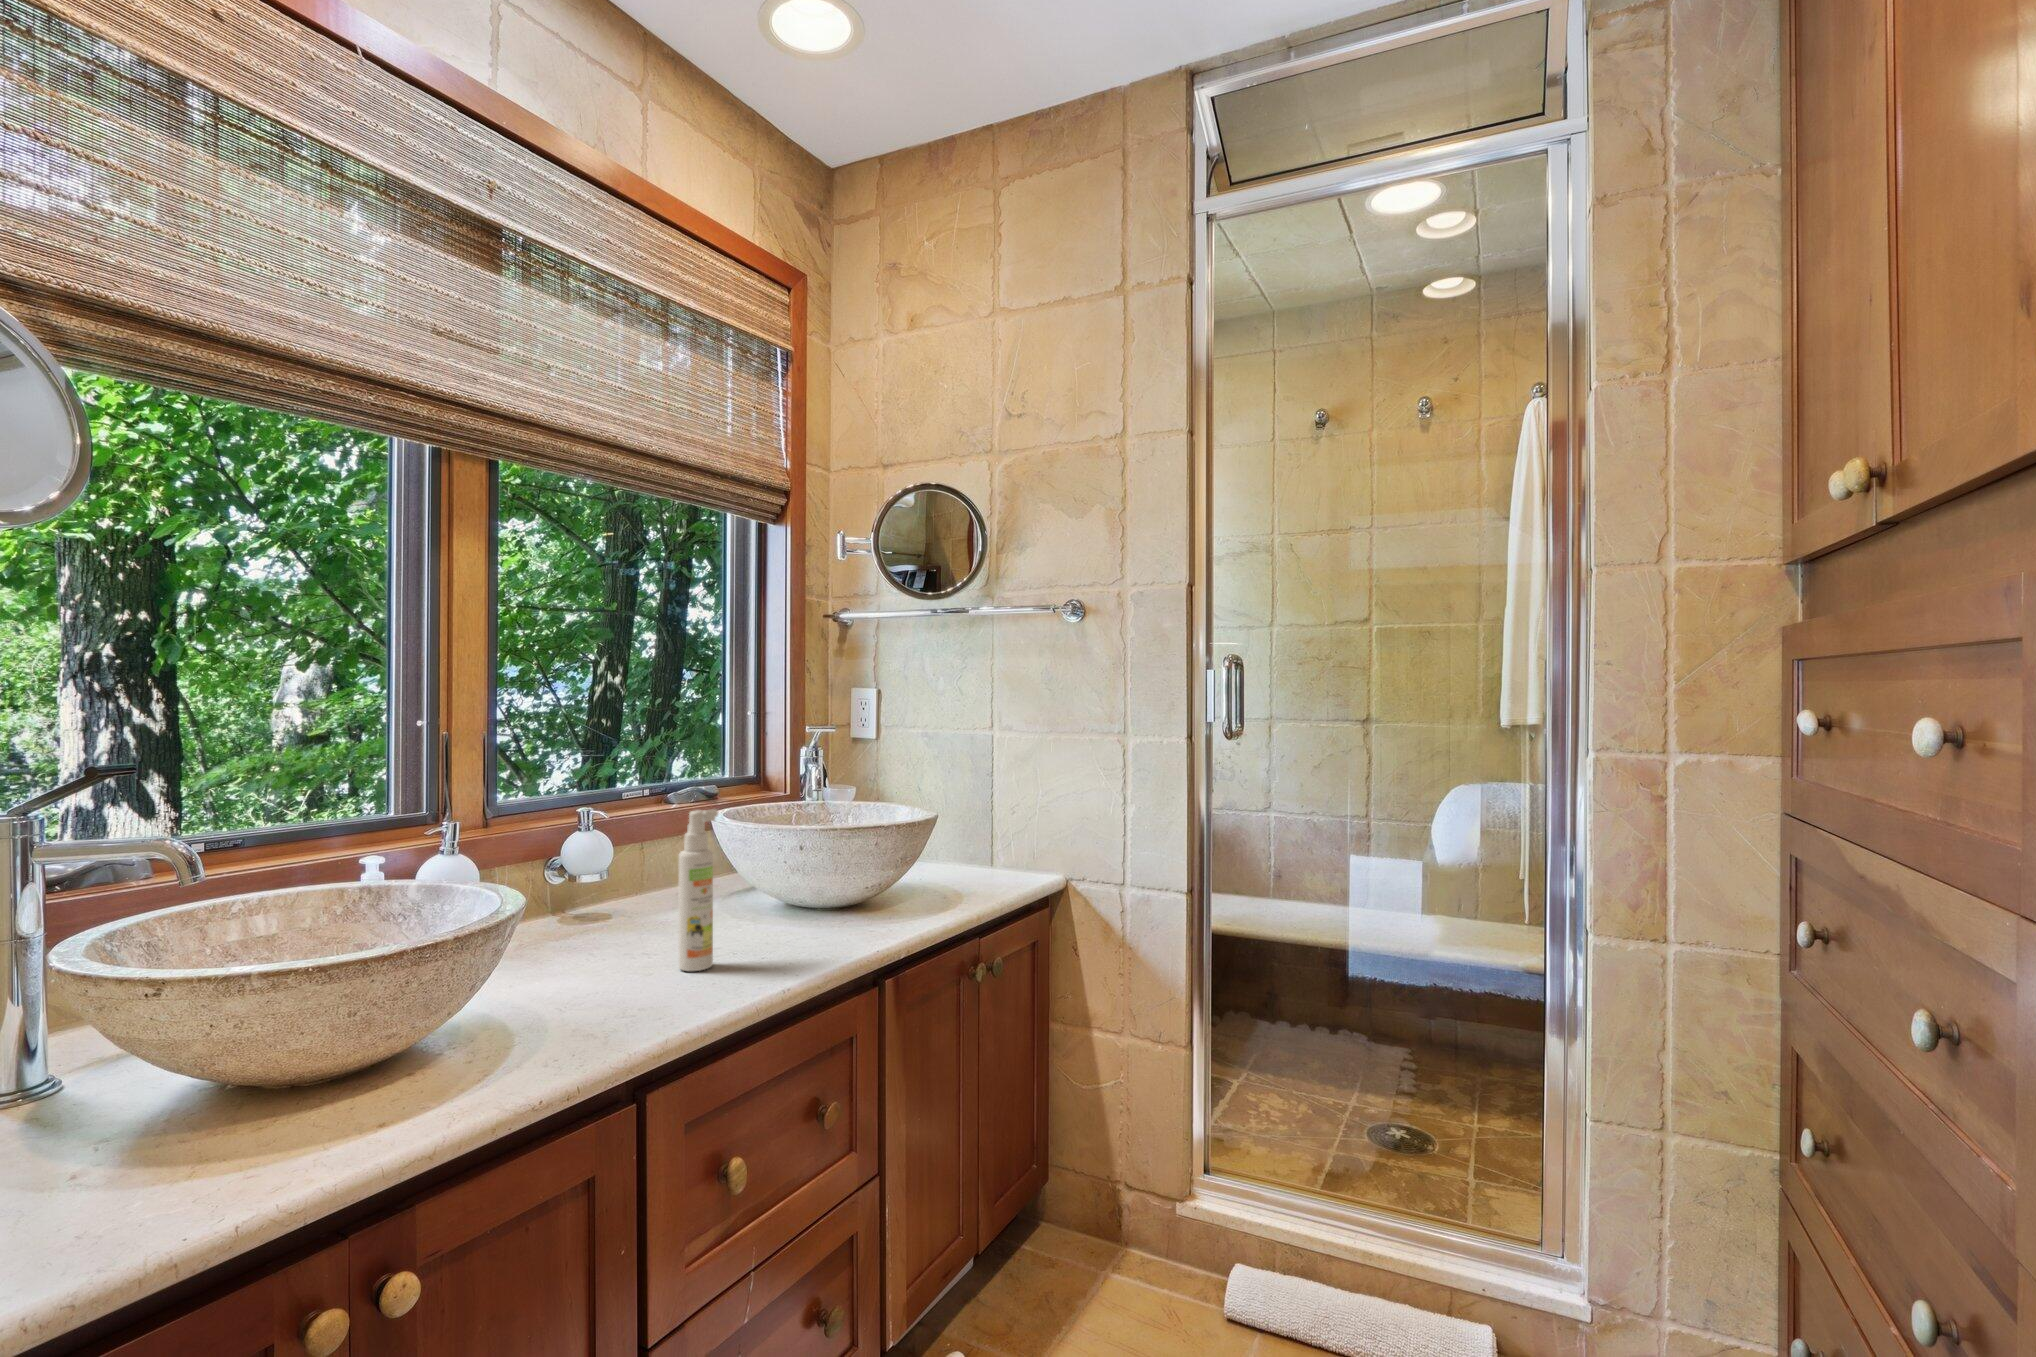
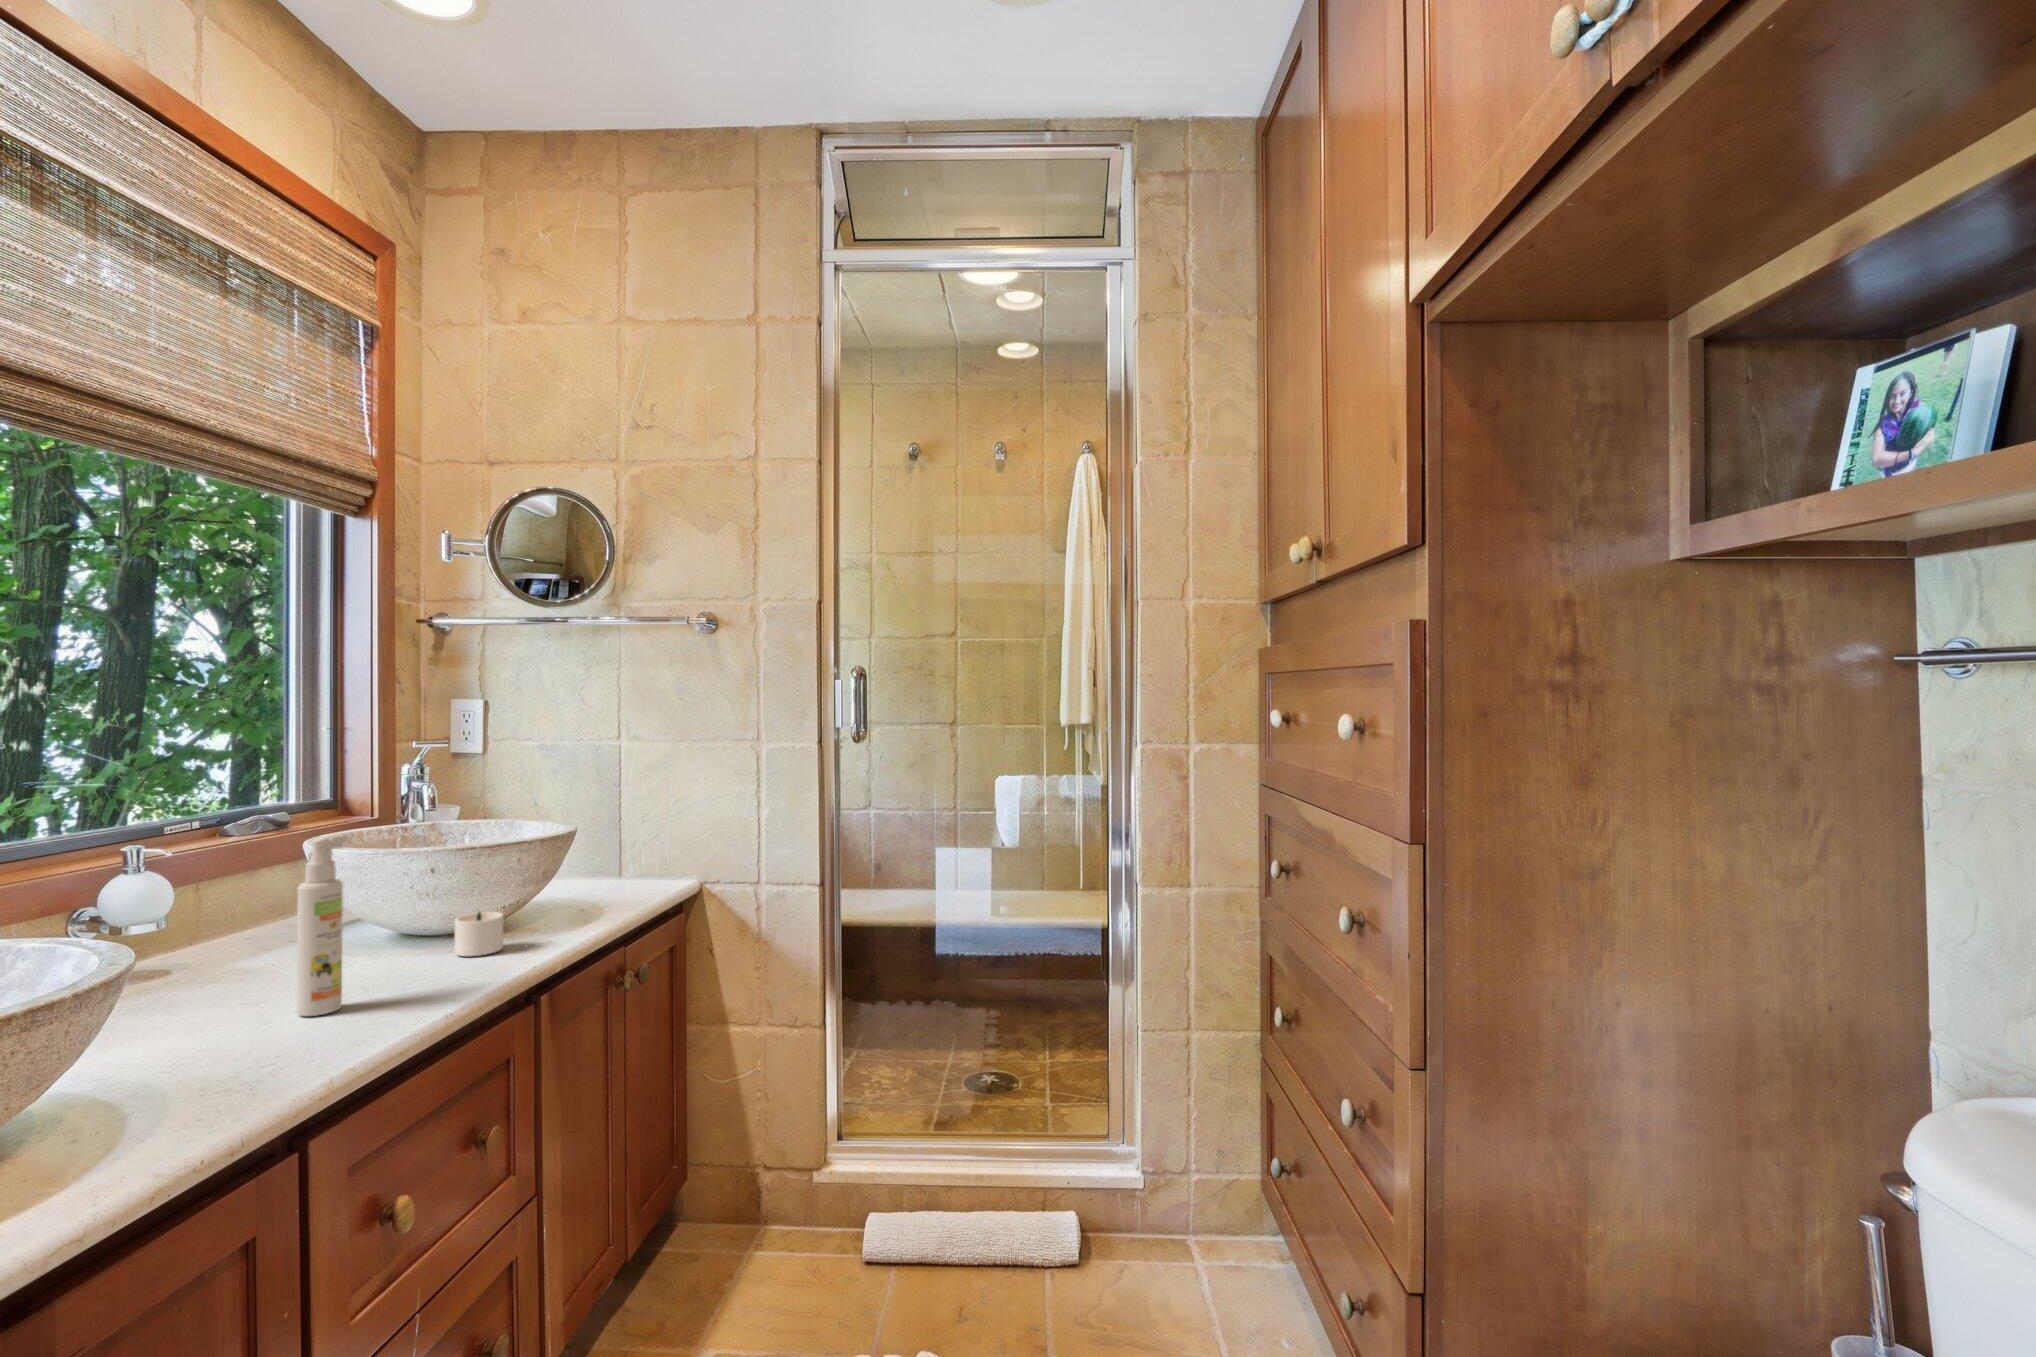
candle: none [820,890,882,932] -> present [455,912,503,956]

